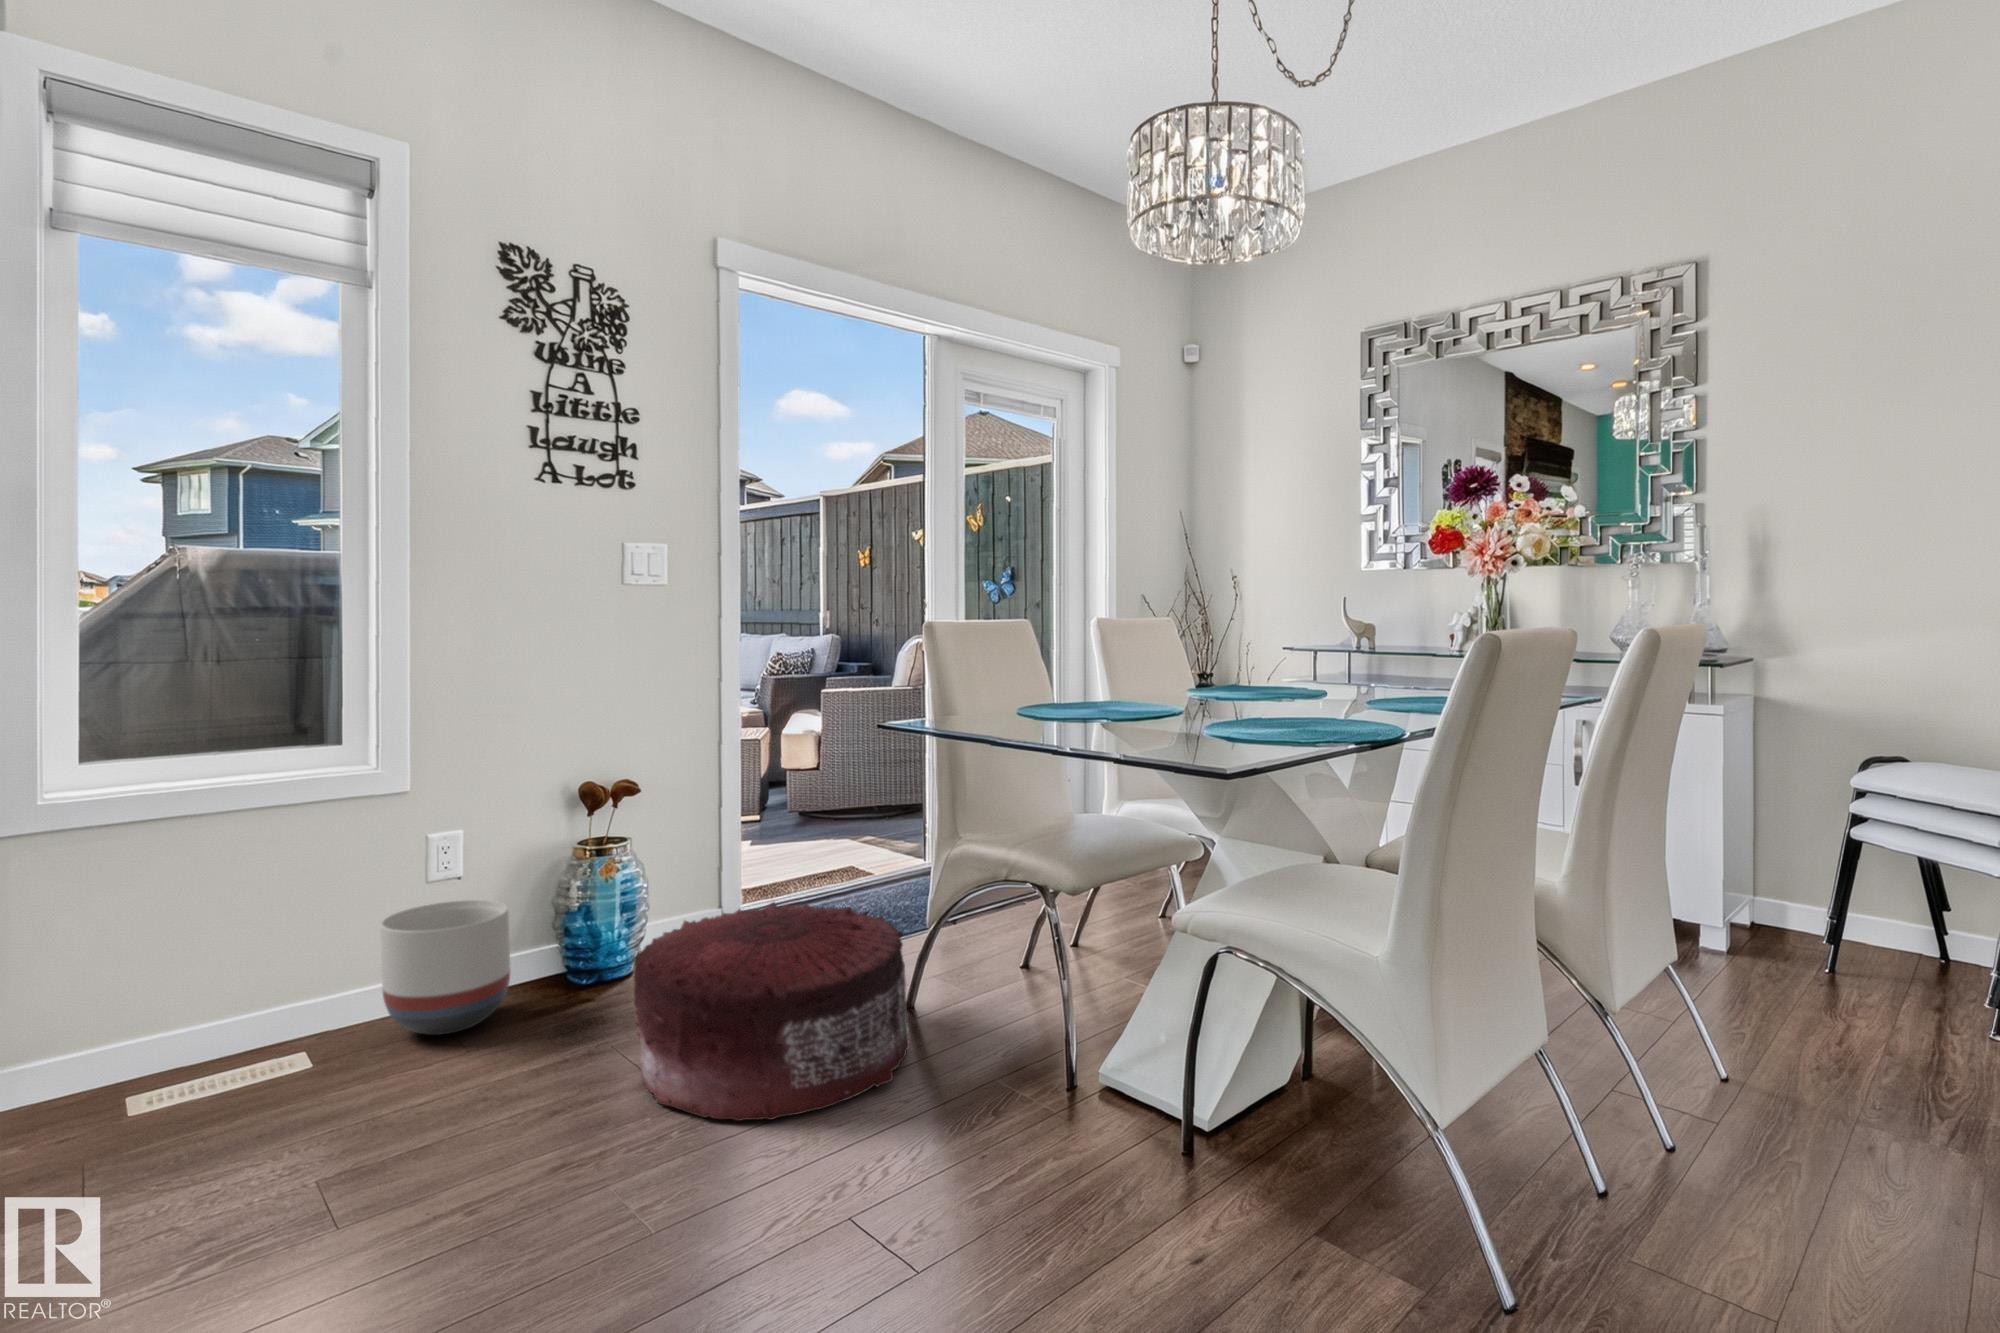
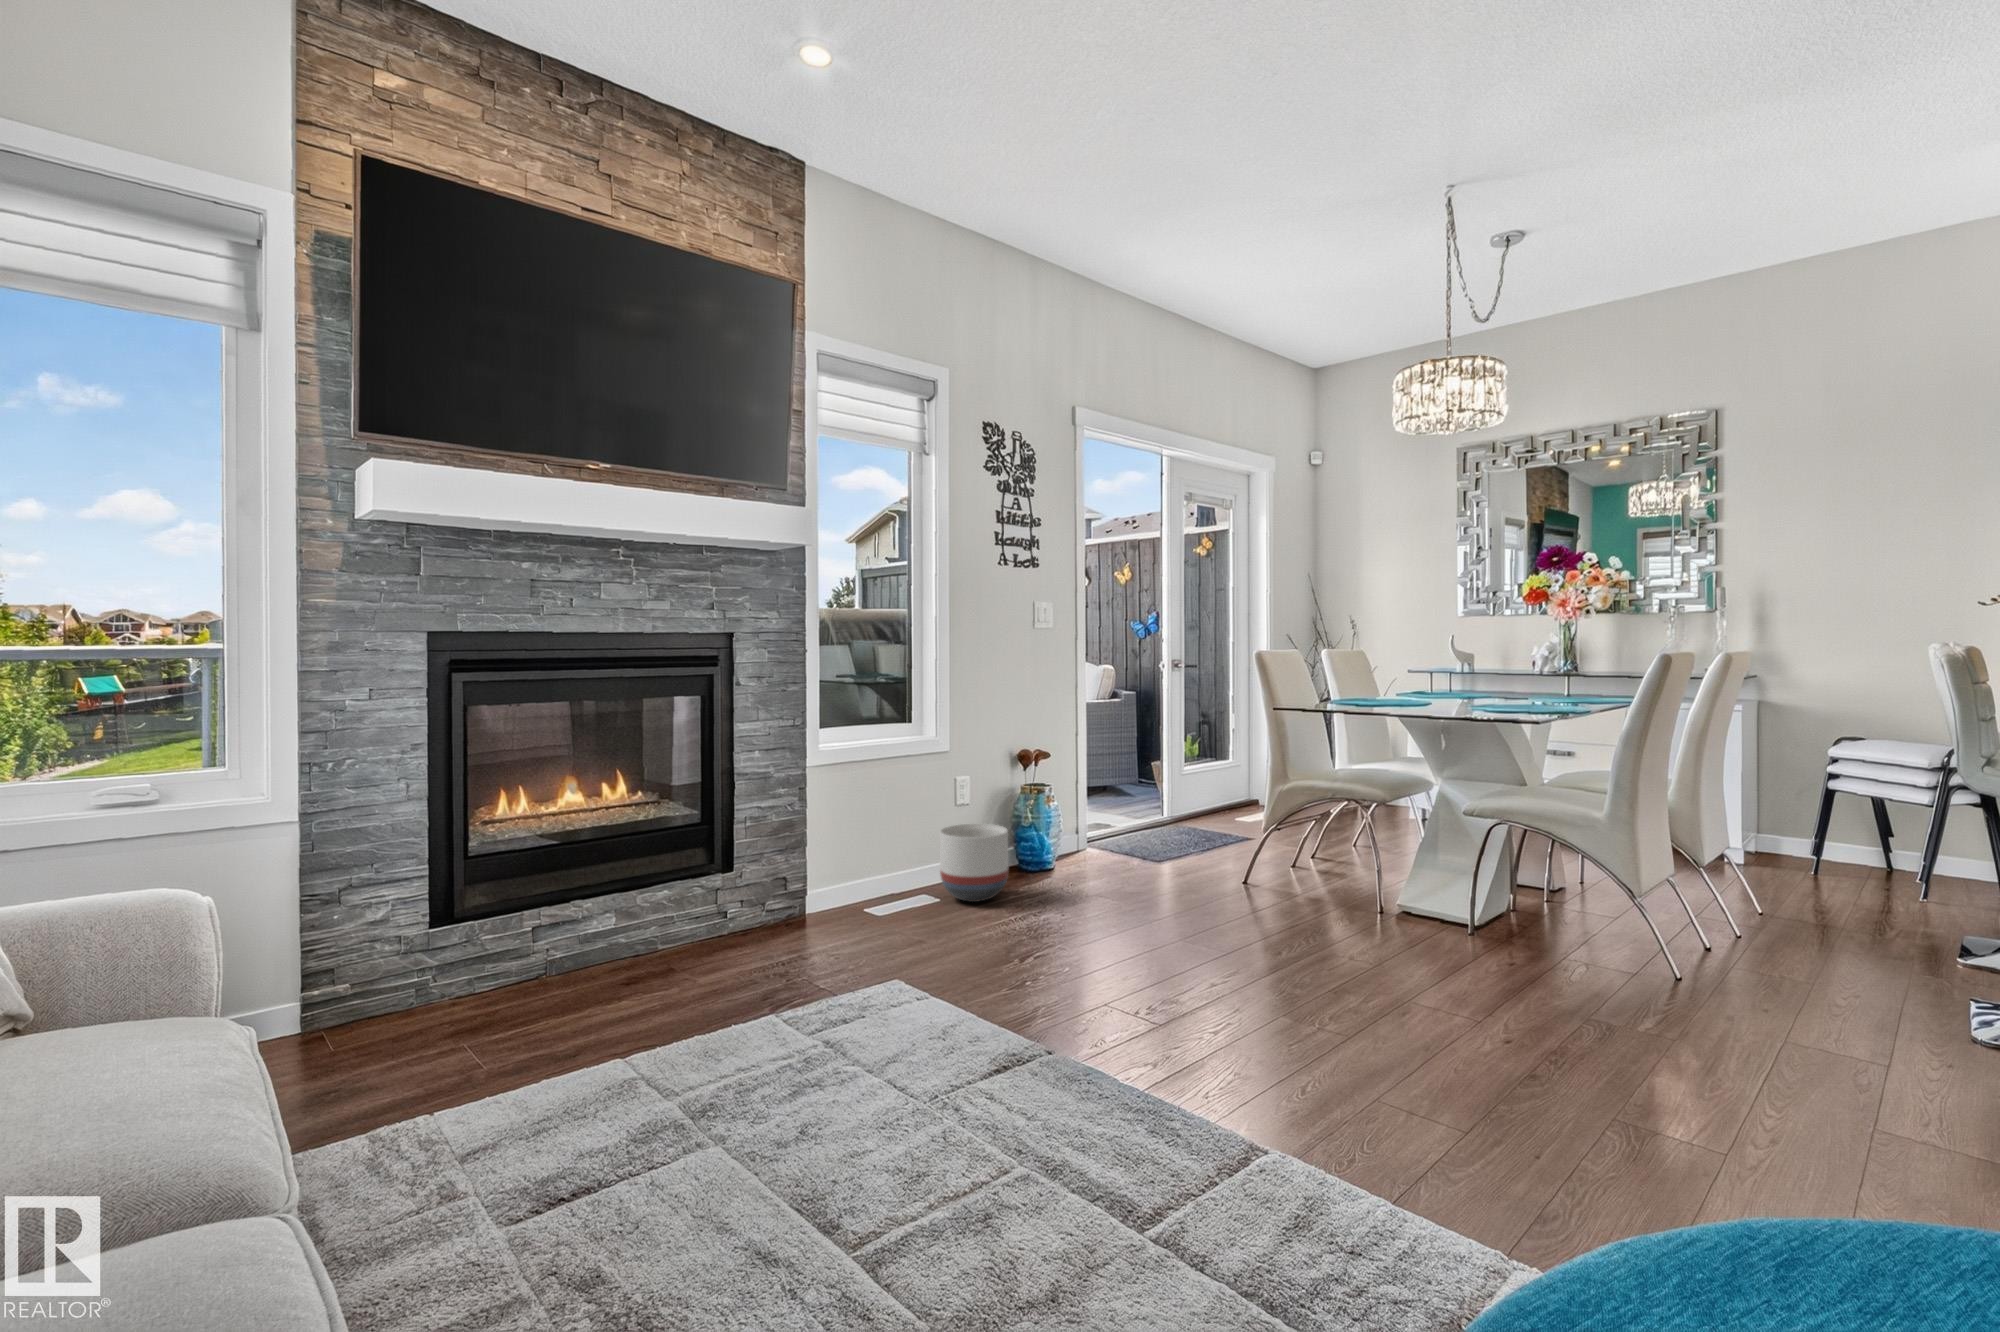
pouf: present [634,902,910,1121] -> none [1118,823,1280,937]

